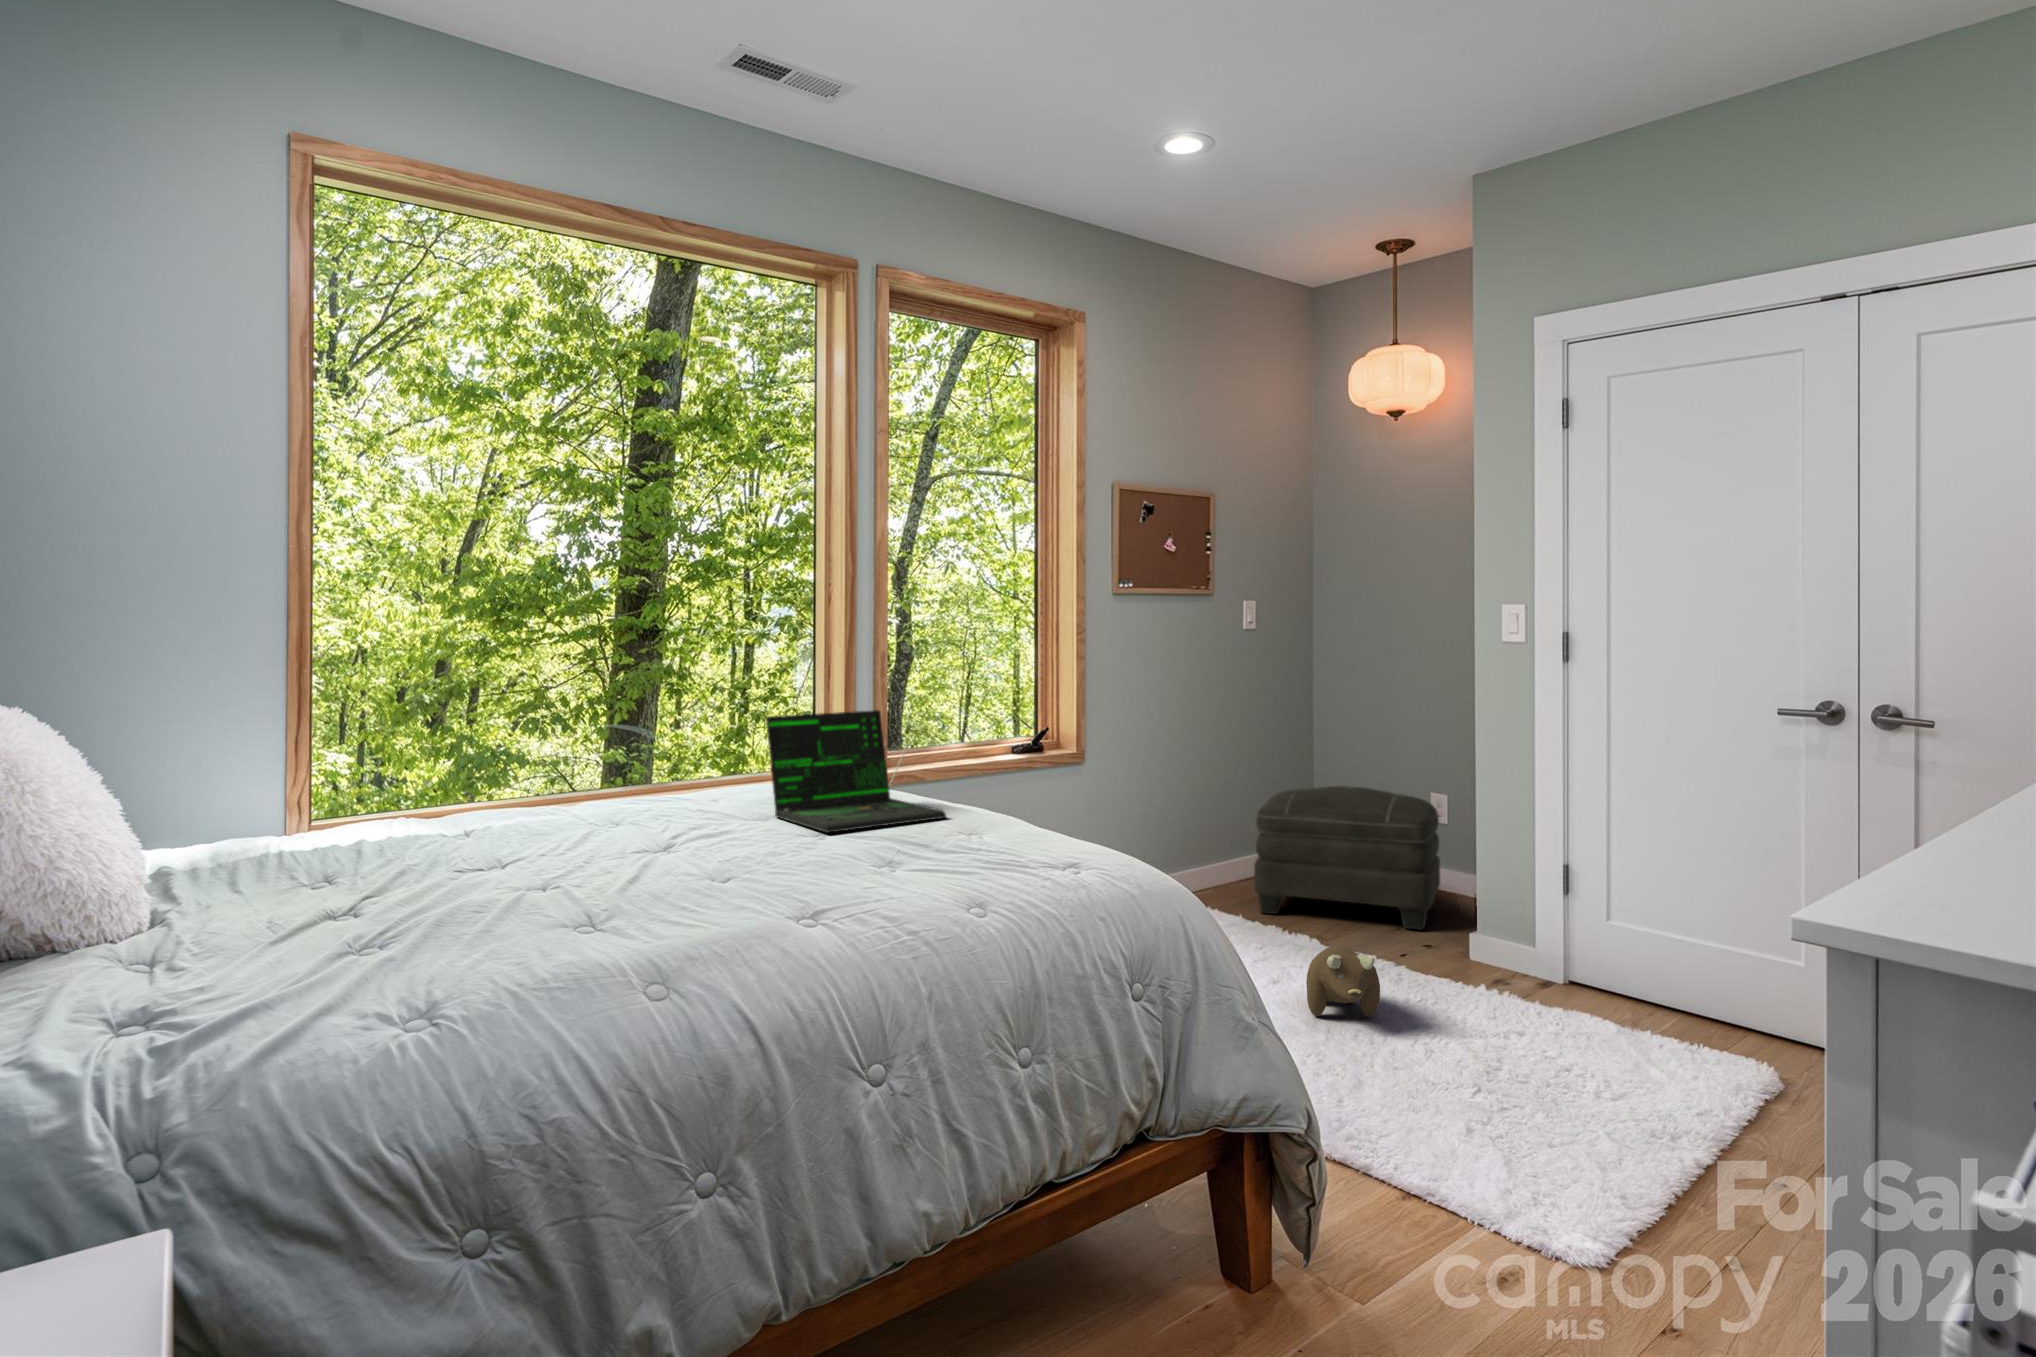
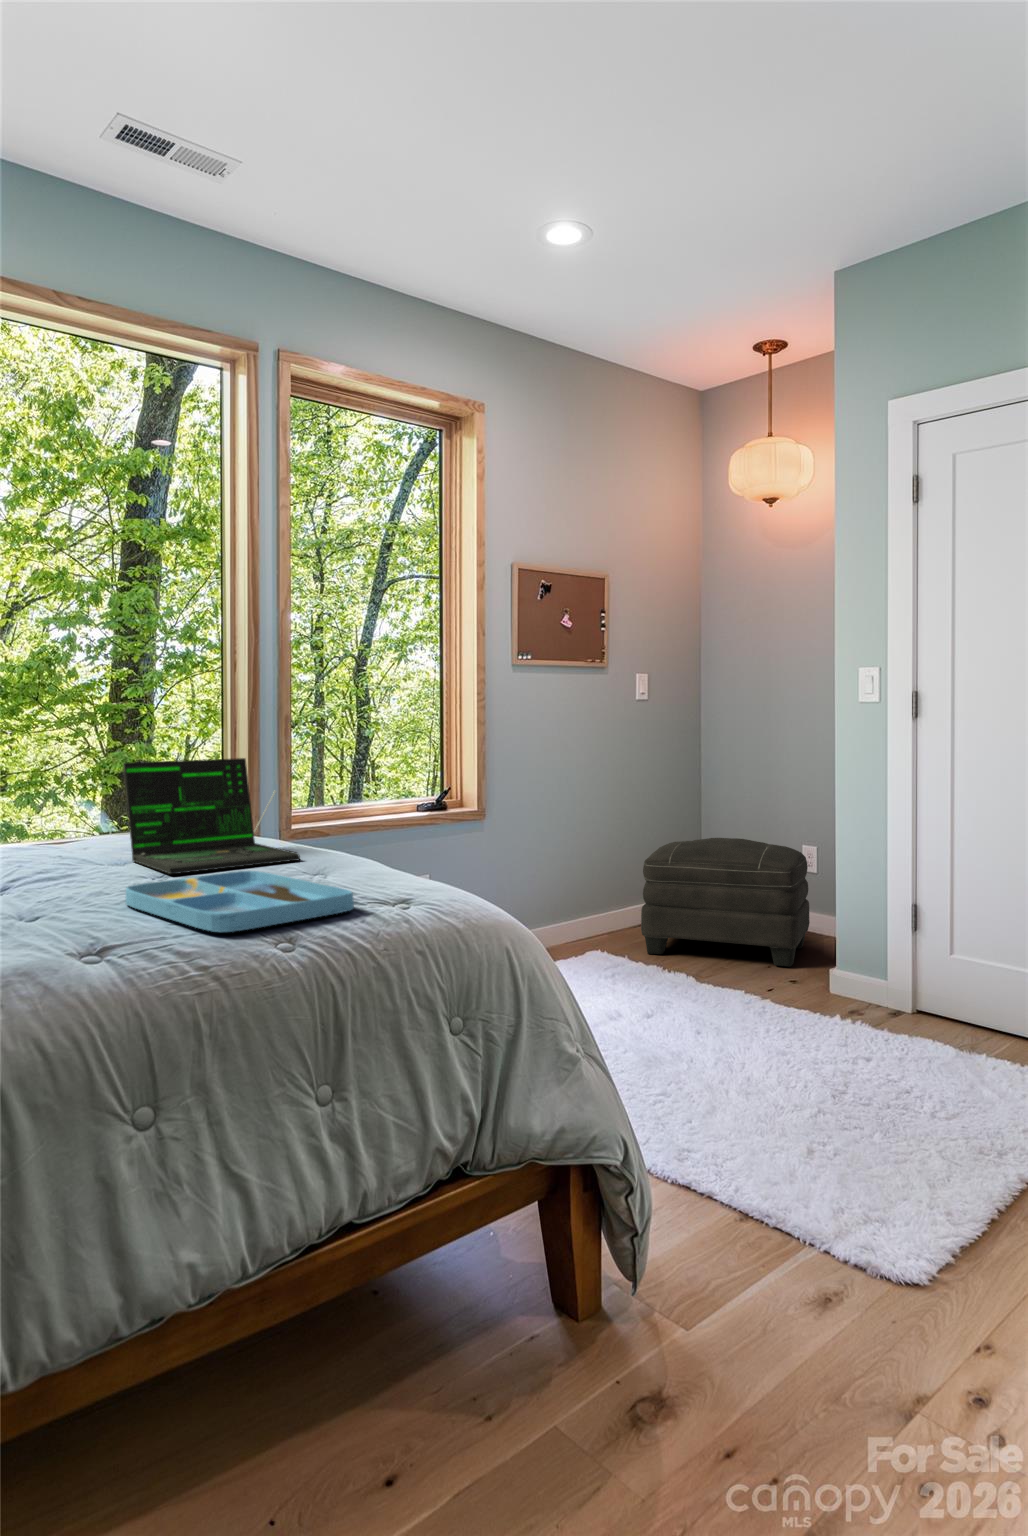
tray: none [806,831,1038,897] -> present [125,871,354,932]
plush toy: present [1306,945,1380,1017] -> none [673,981,740,1047]

